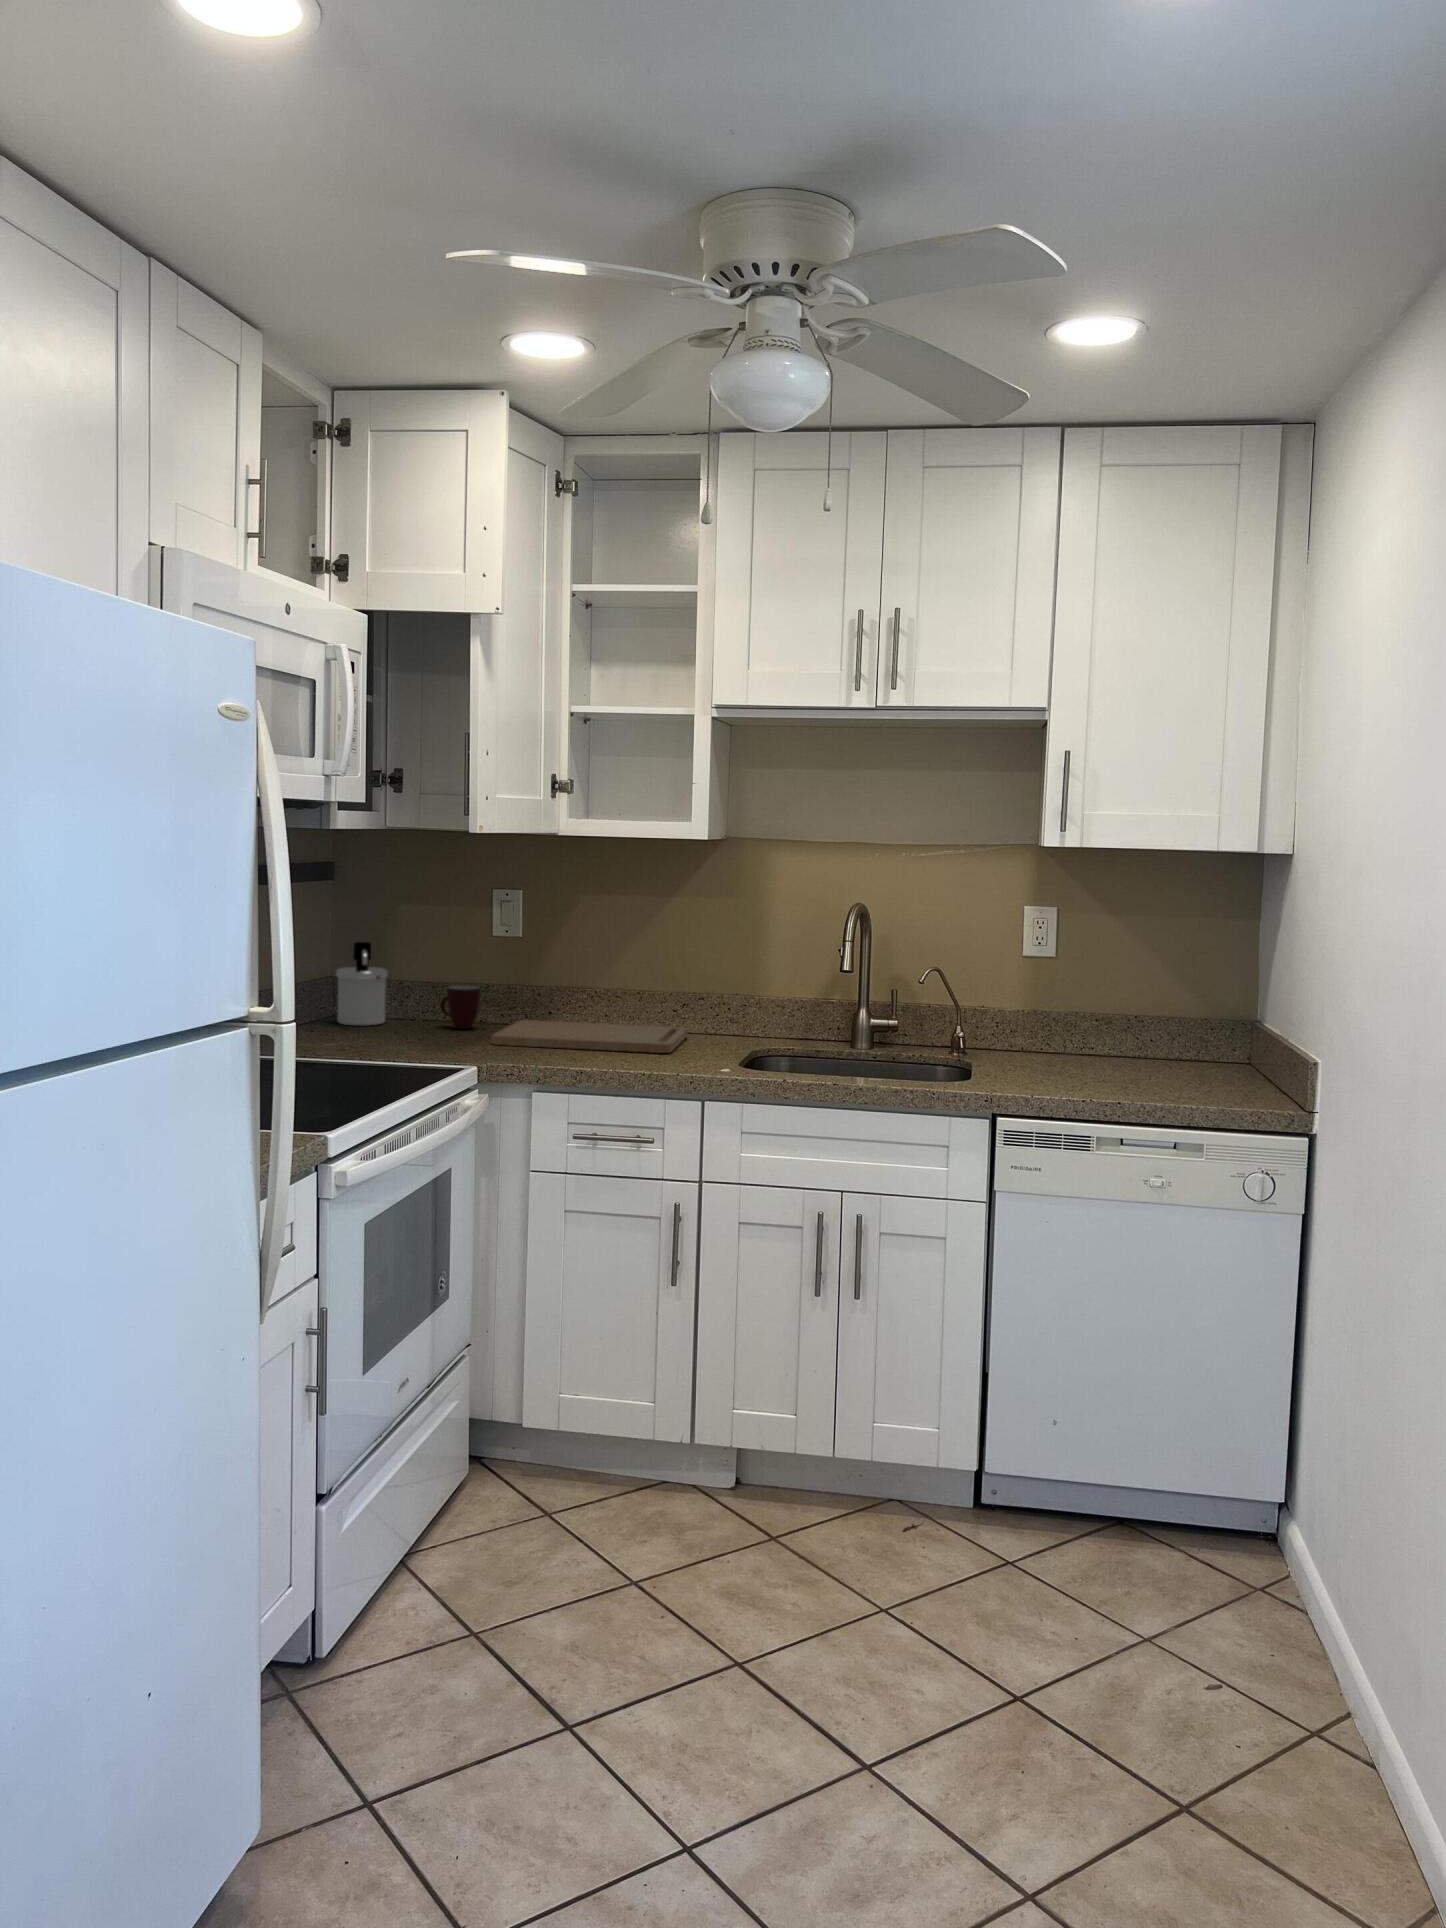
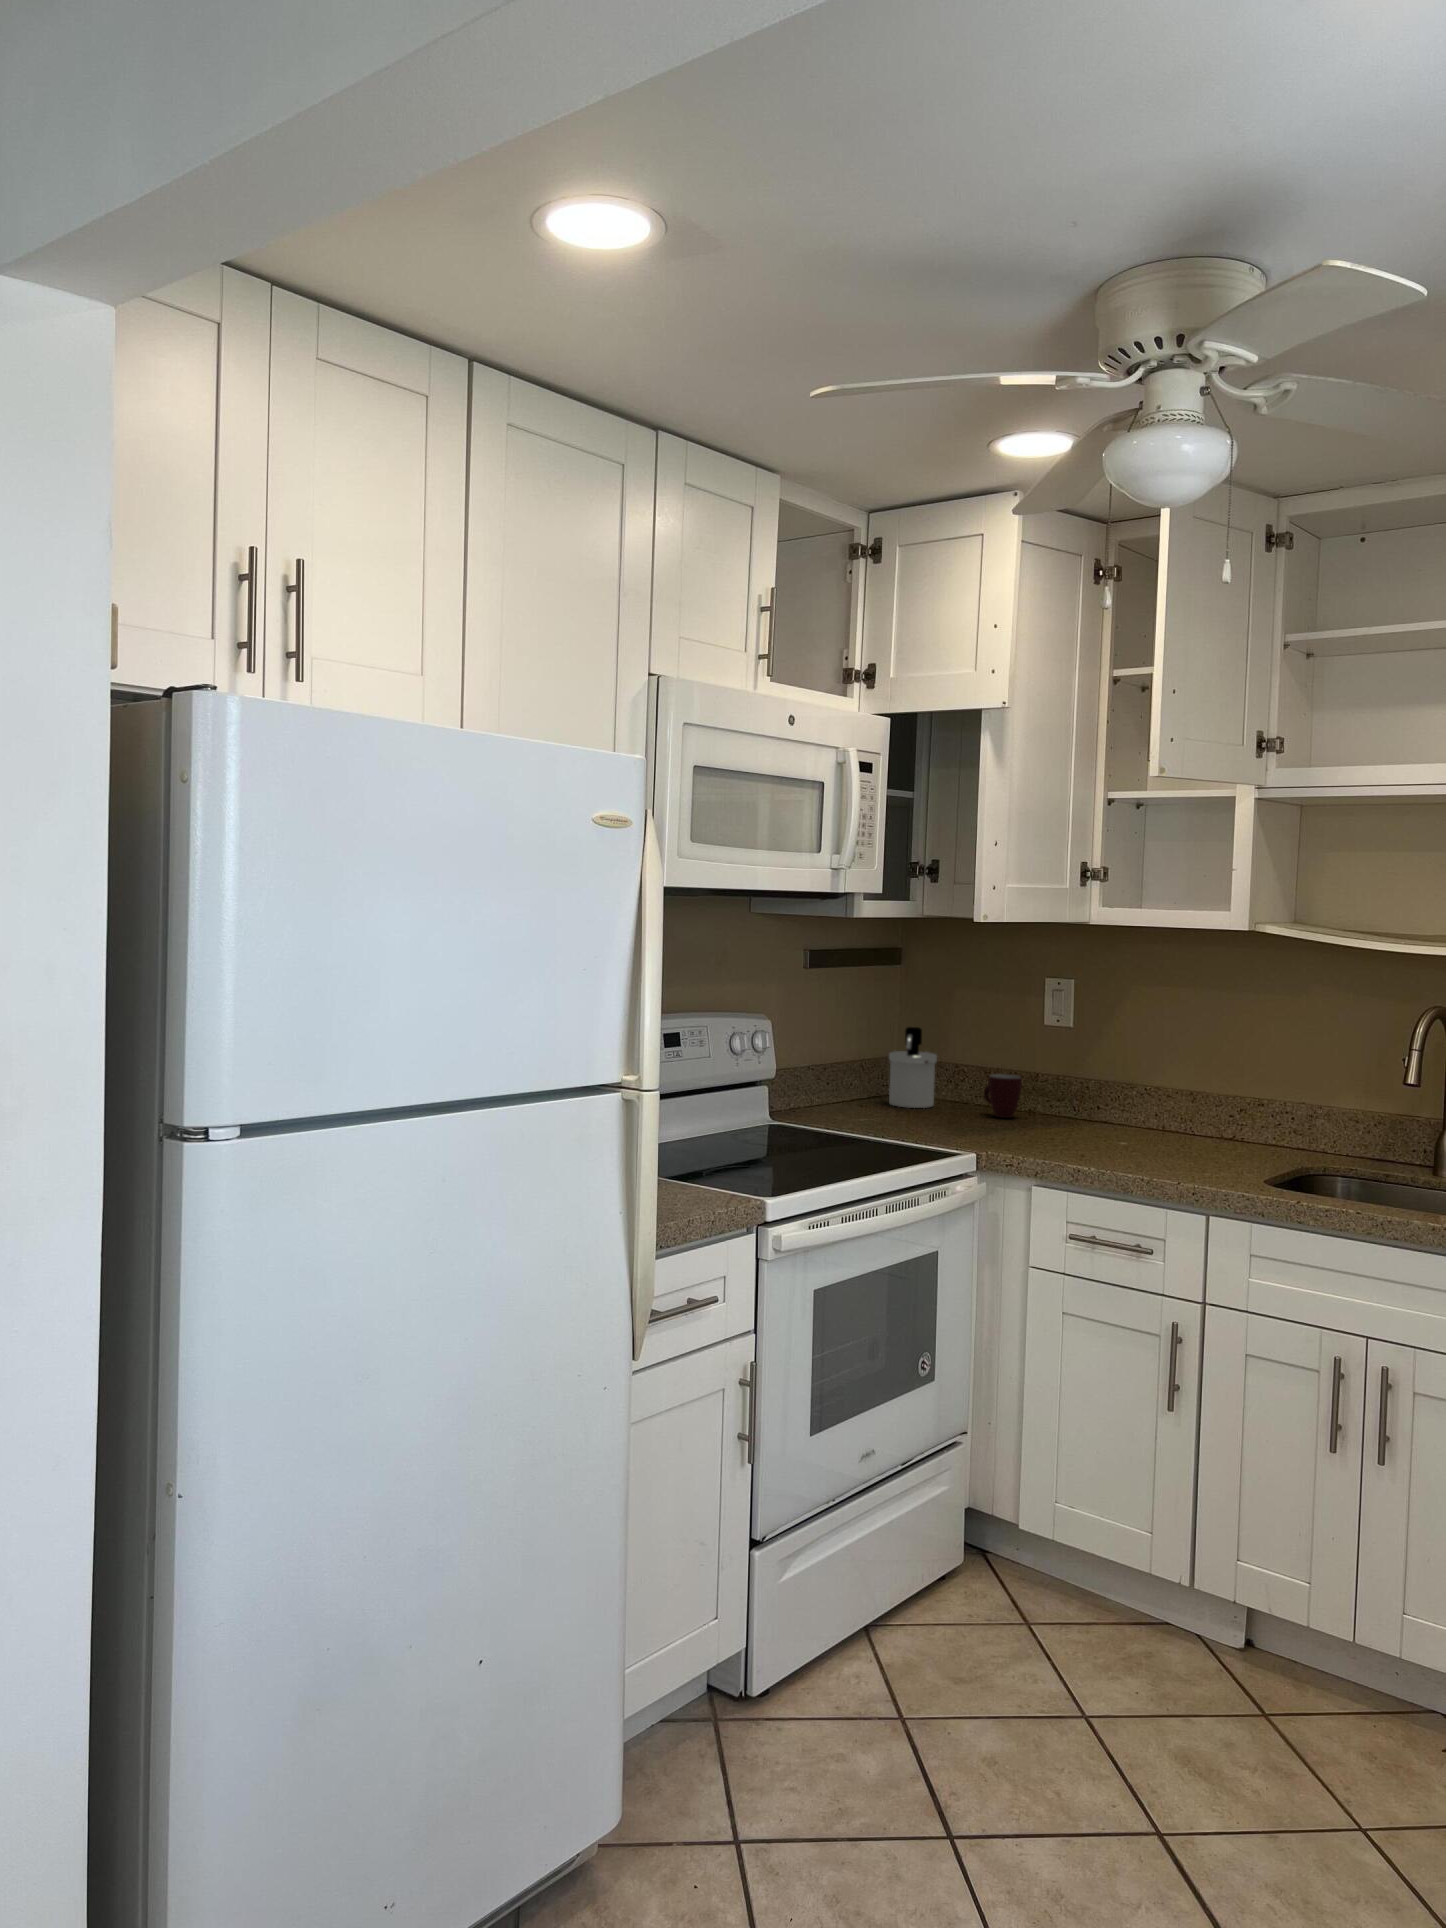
cutting board: present [492,1020,687,1053] -> none [1016,1113,1236,1157]

